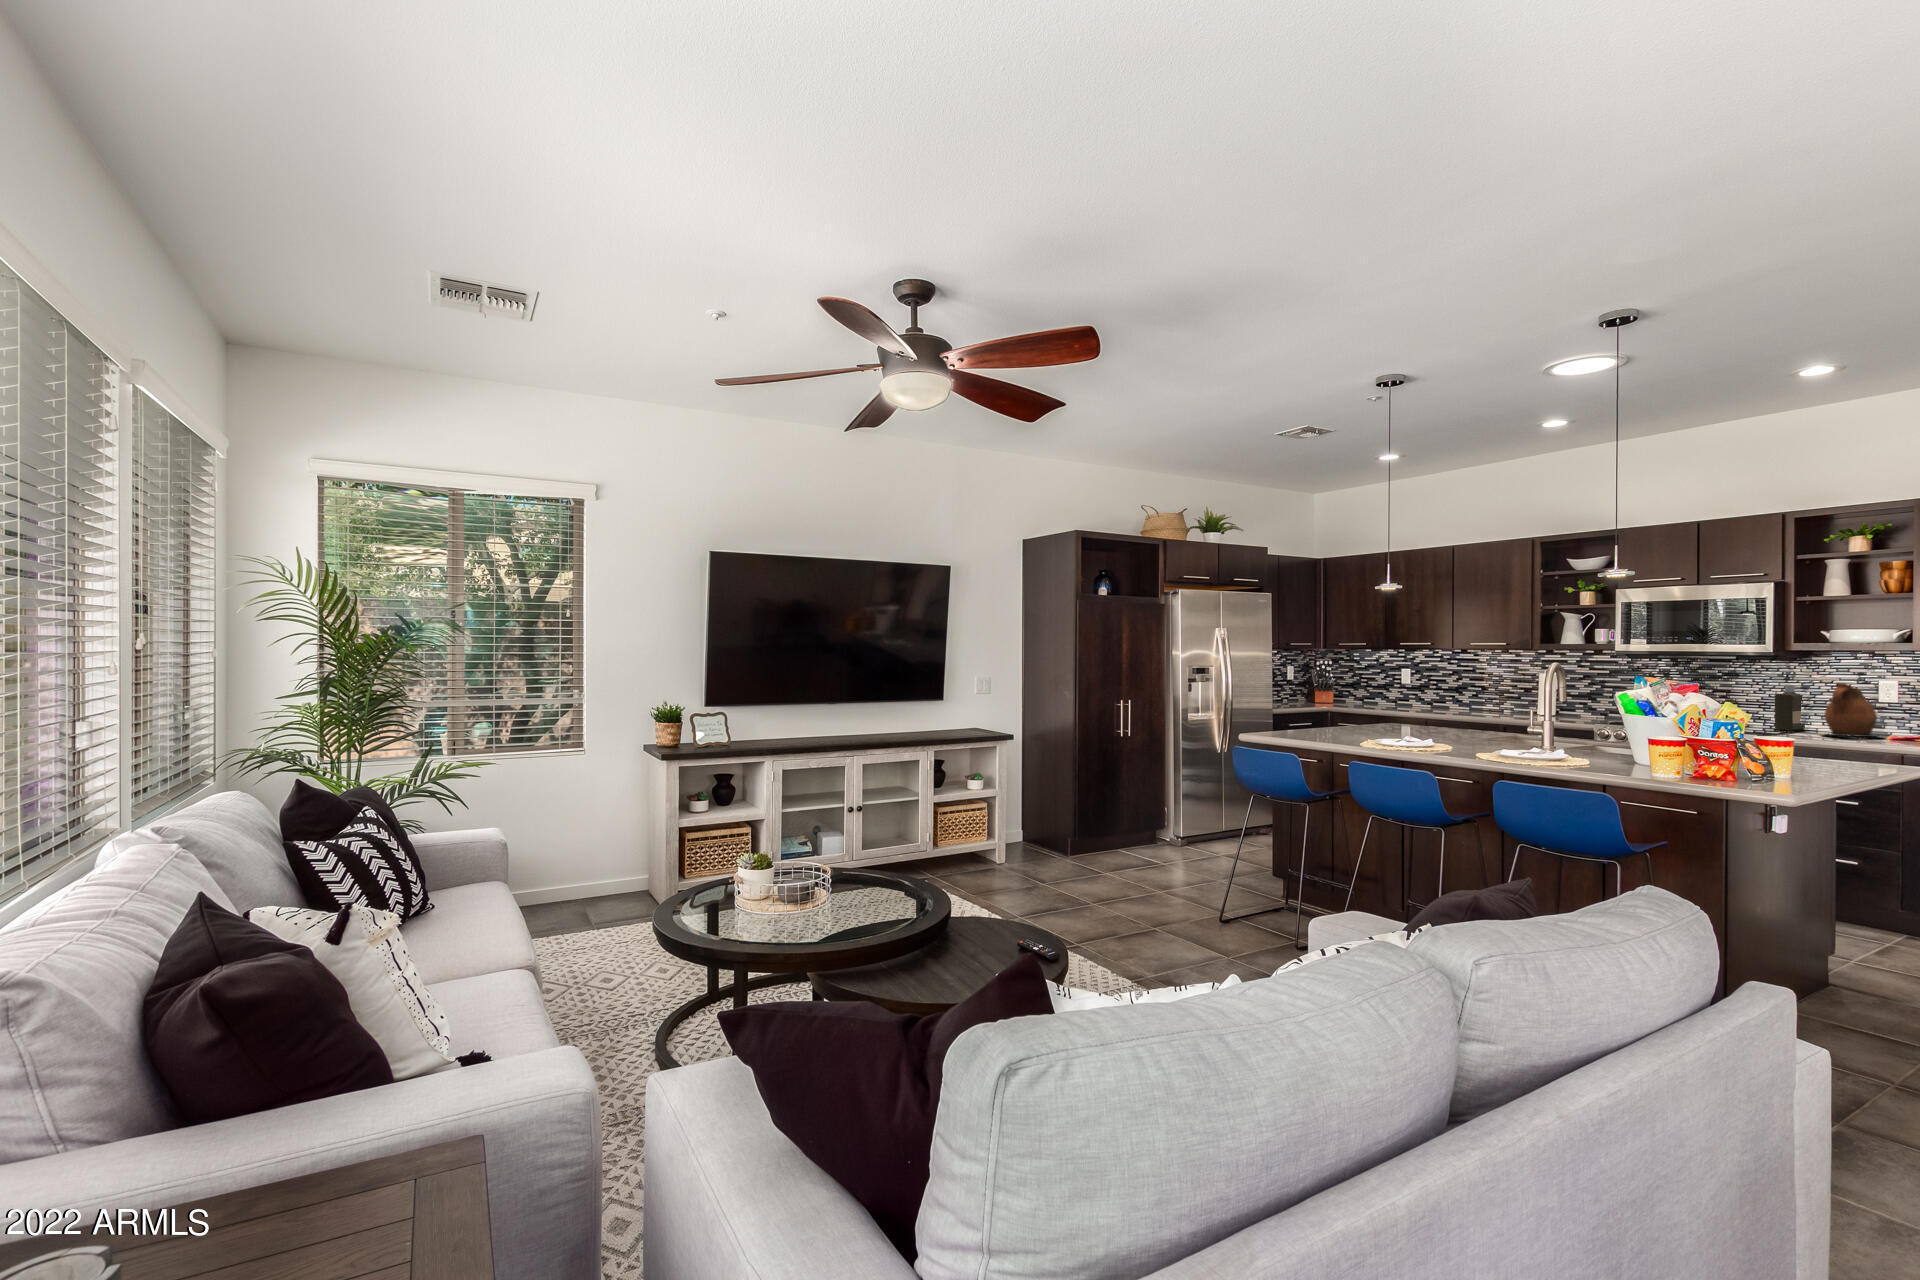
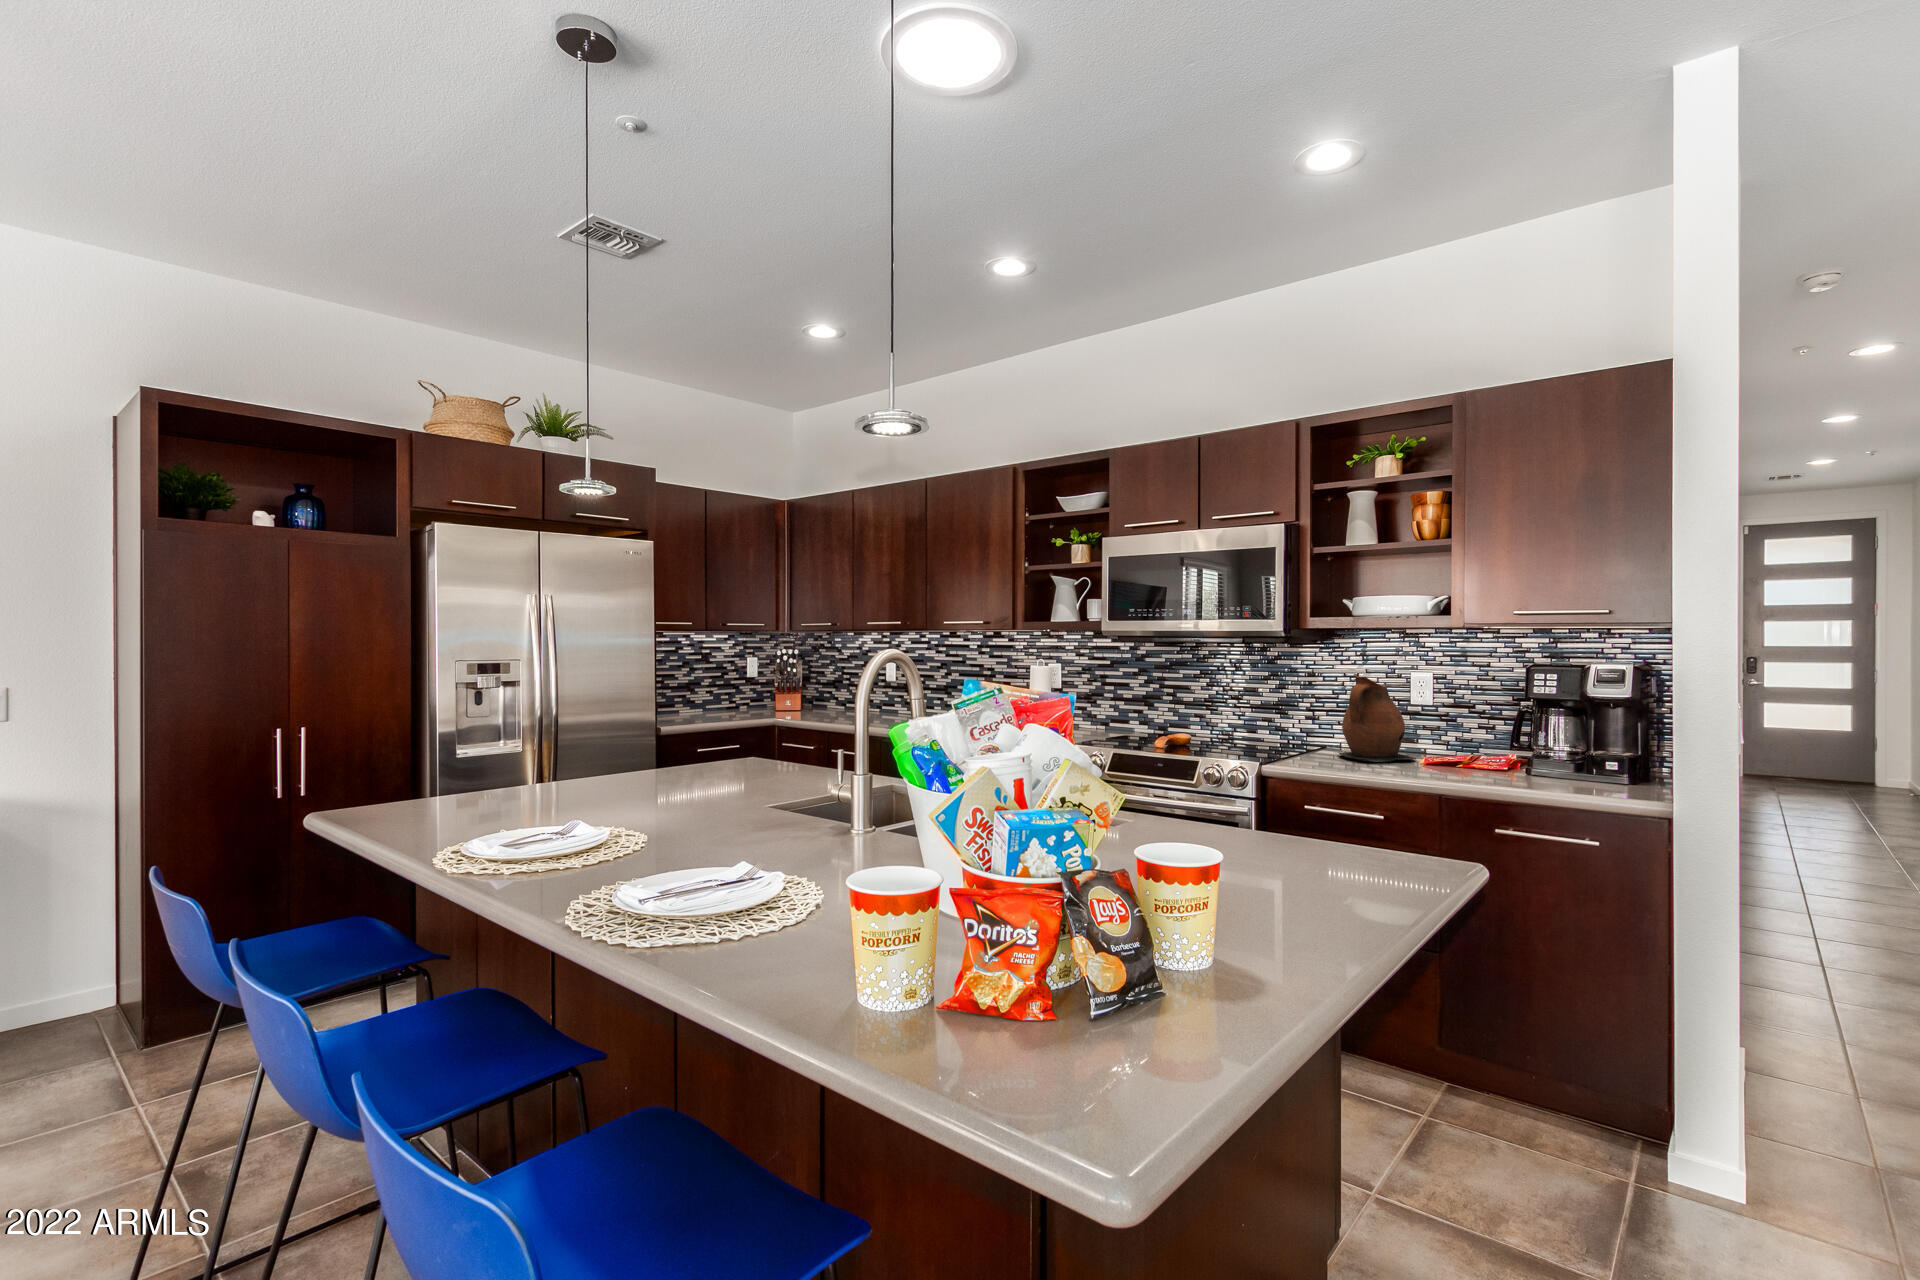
bottle: present [1775,685,1805,731] -> none [1289,679,1326,748]

